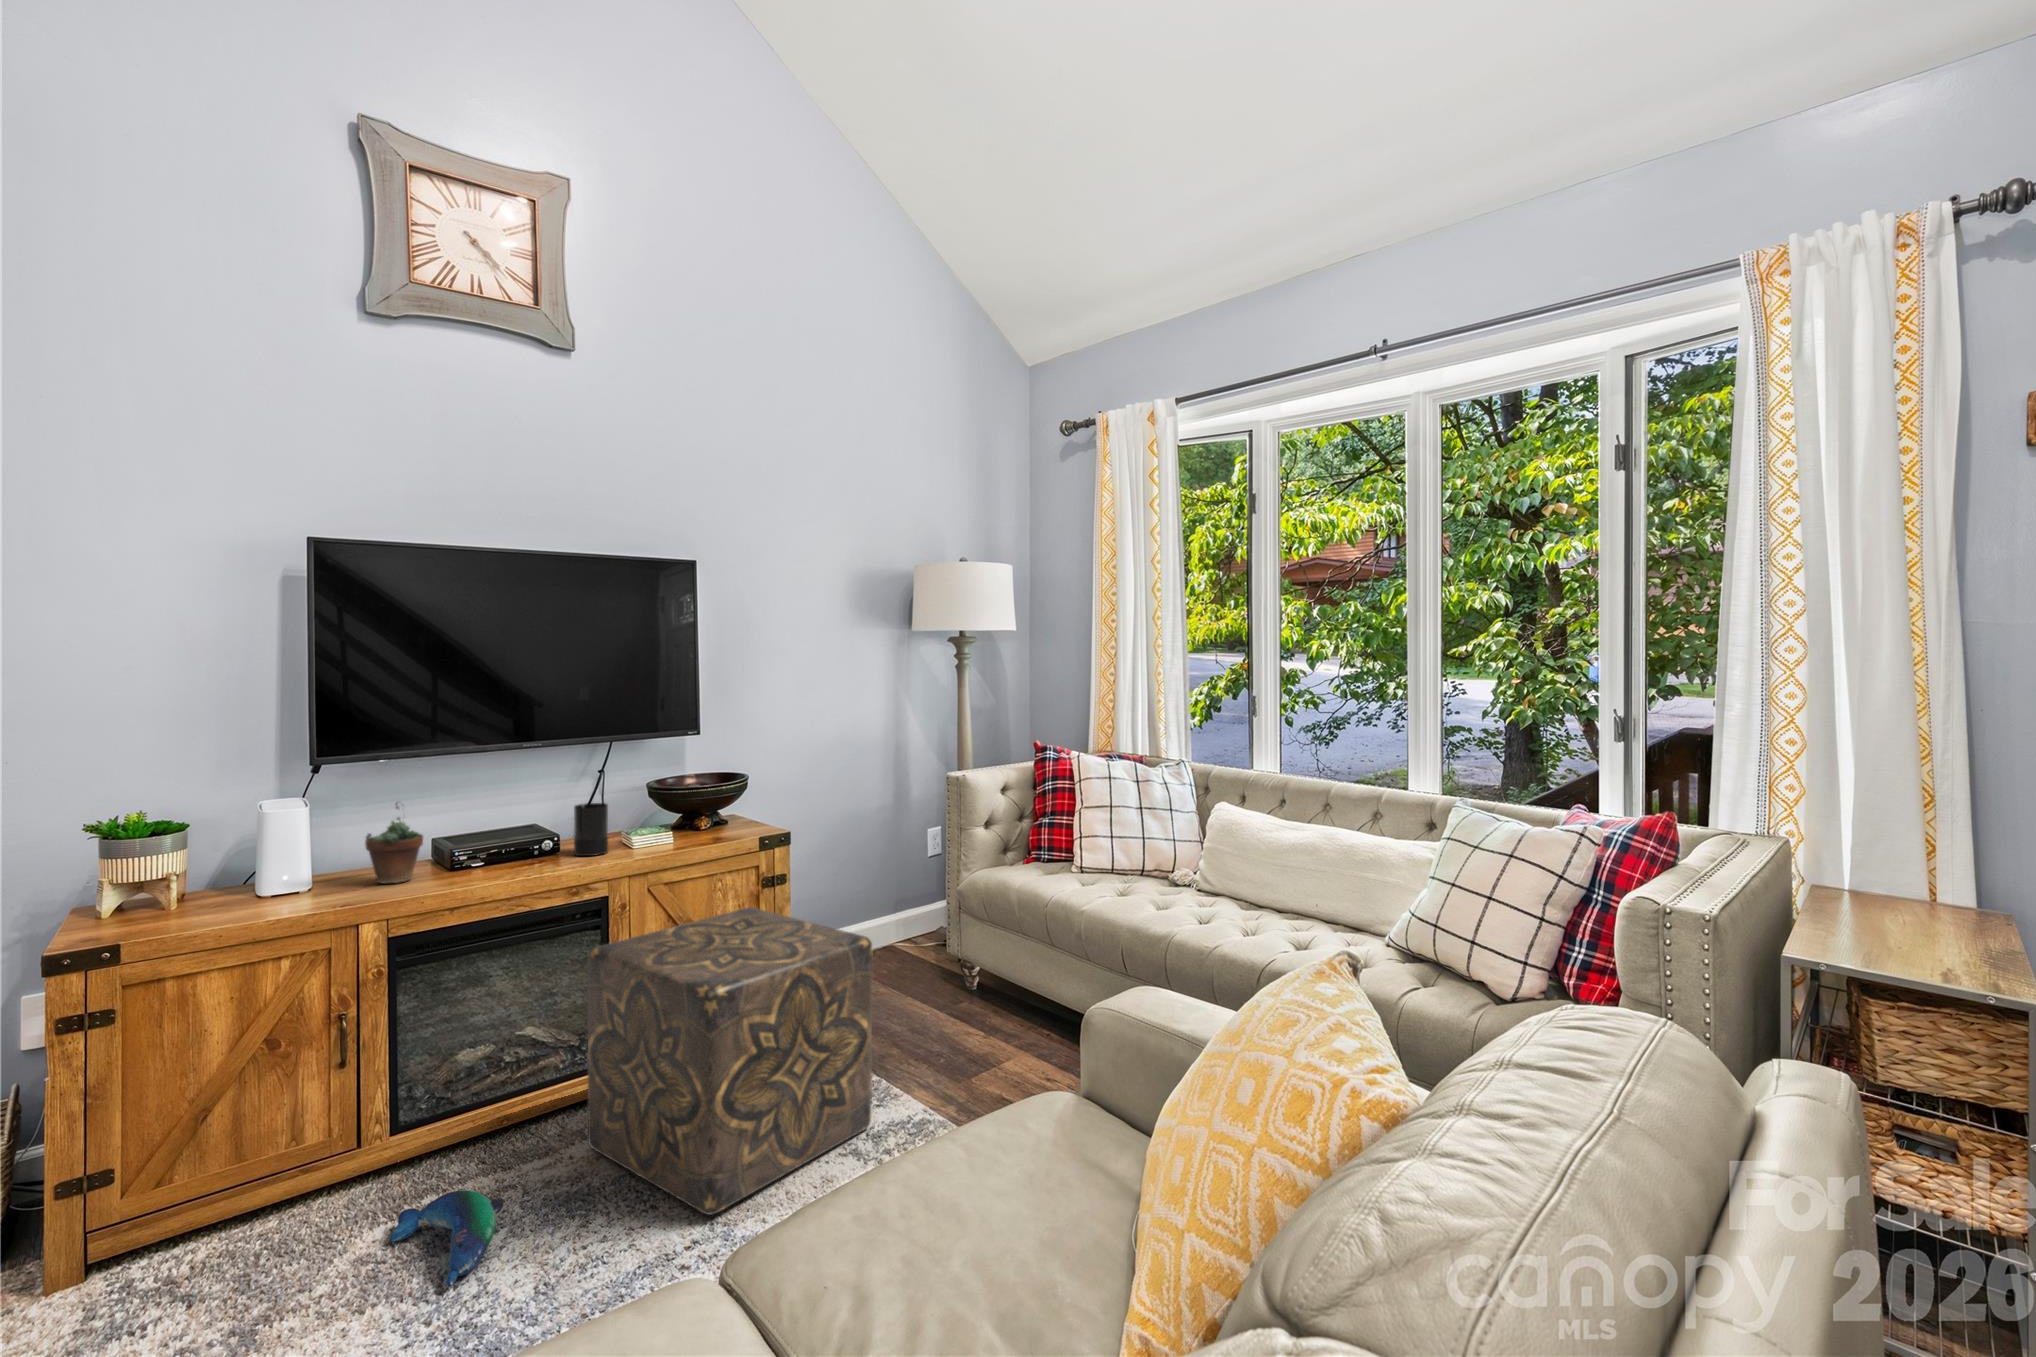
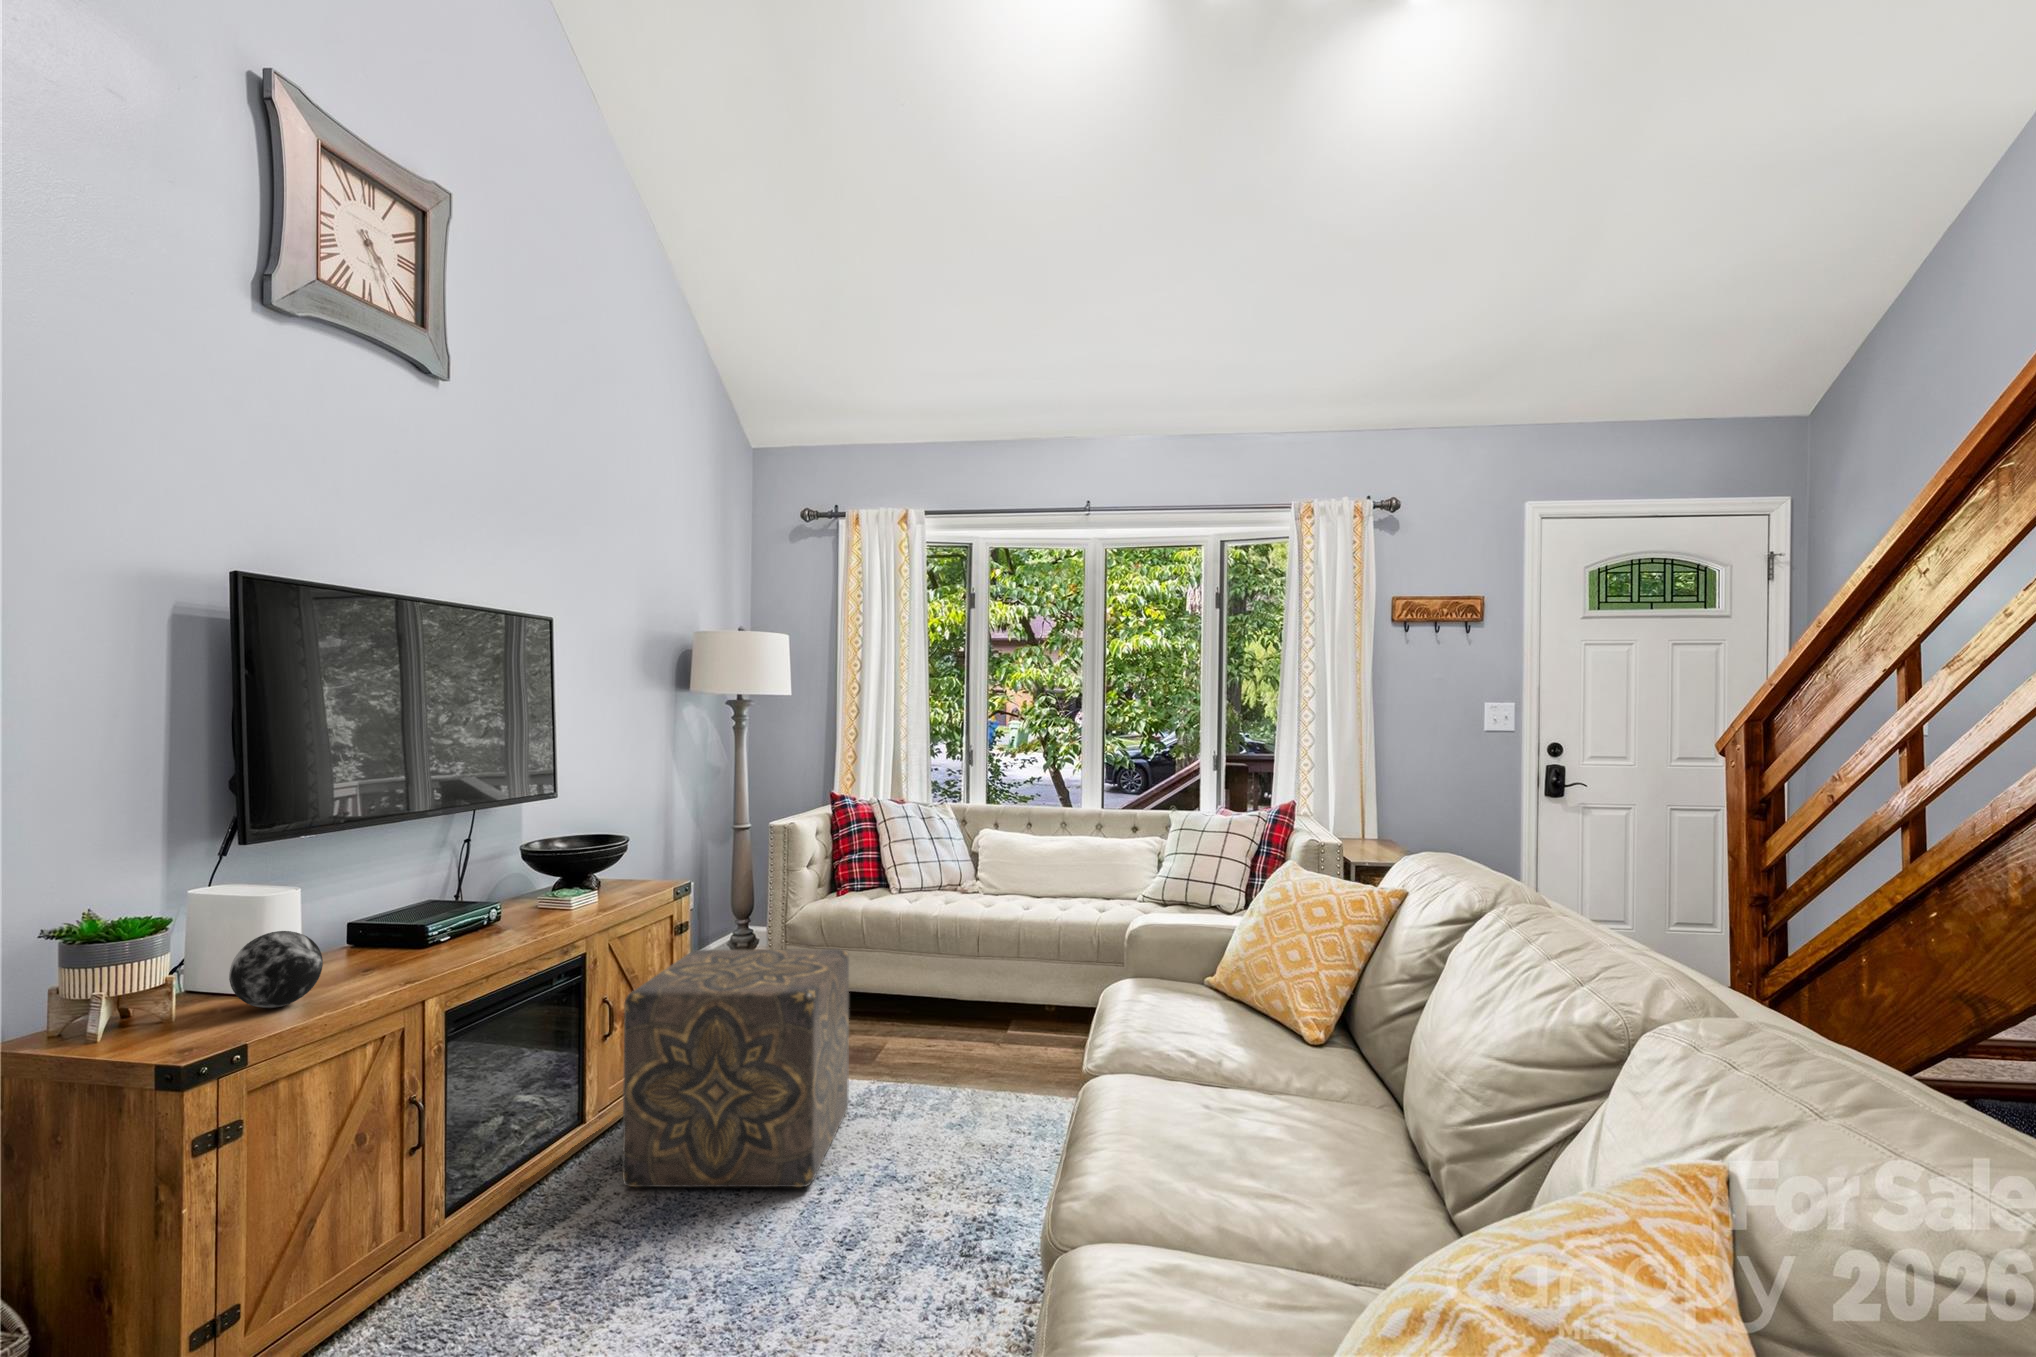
candle: present [574,802,608,856] -> none [510,868,549,923]
succulent plant: present [365,803,423,883] -> none [358,878,420,967]
decorative orb: none [188,841,275,910] -> present [229,931,323,1008]
plush toy: present [389,1190,503,1287] -> none [526,1220,663,1294]

